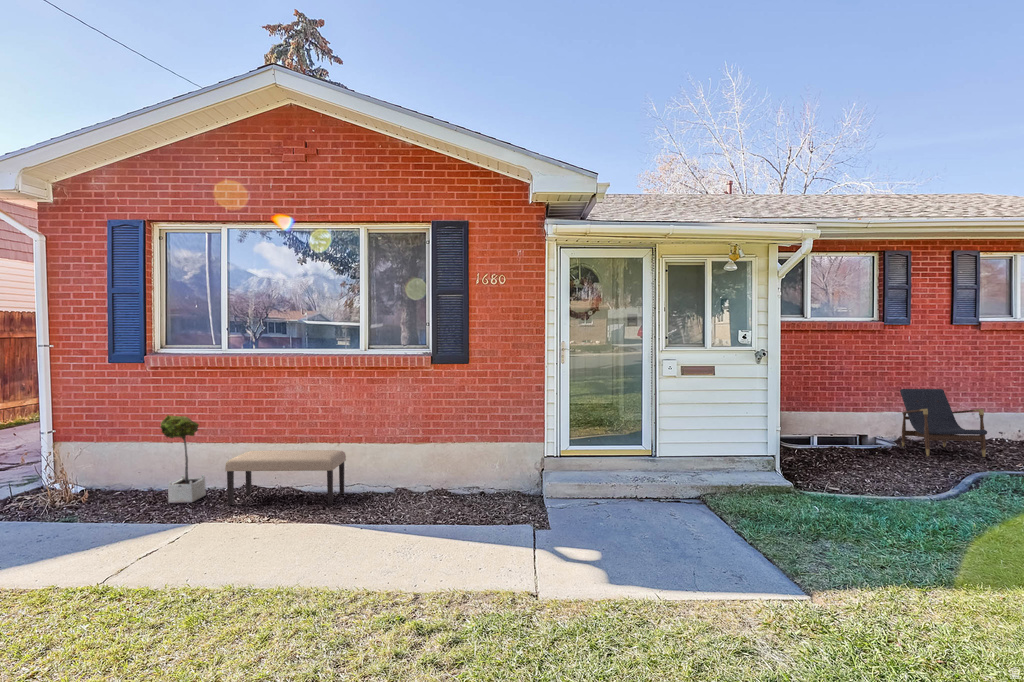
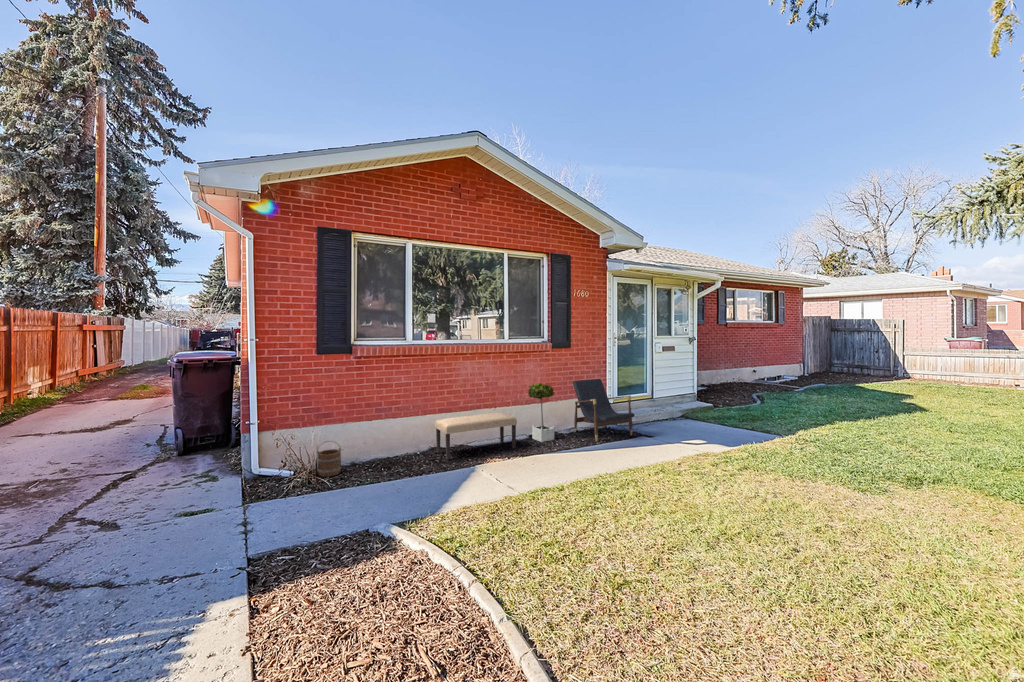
lounge chair: present [900,389,987,457] -> present [573,379,635,441]
potted tree: present [161,415,206,503] -> present [528,383,554,442]
bucket: none [93,462,125,503] -> present [317,441,341,477]

